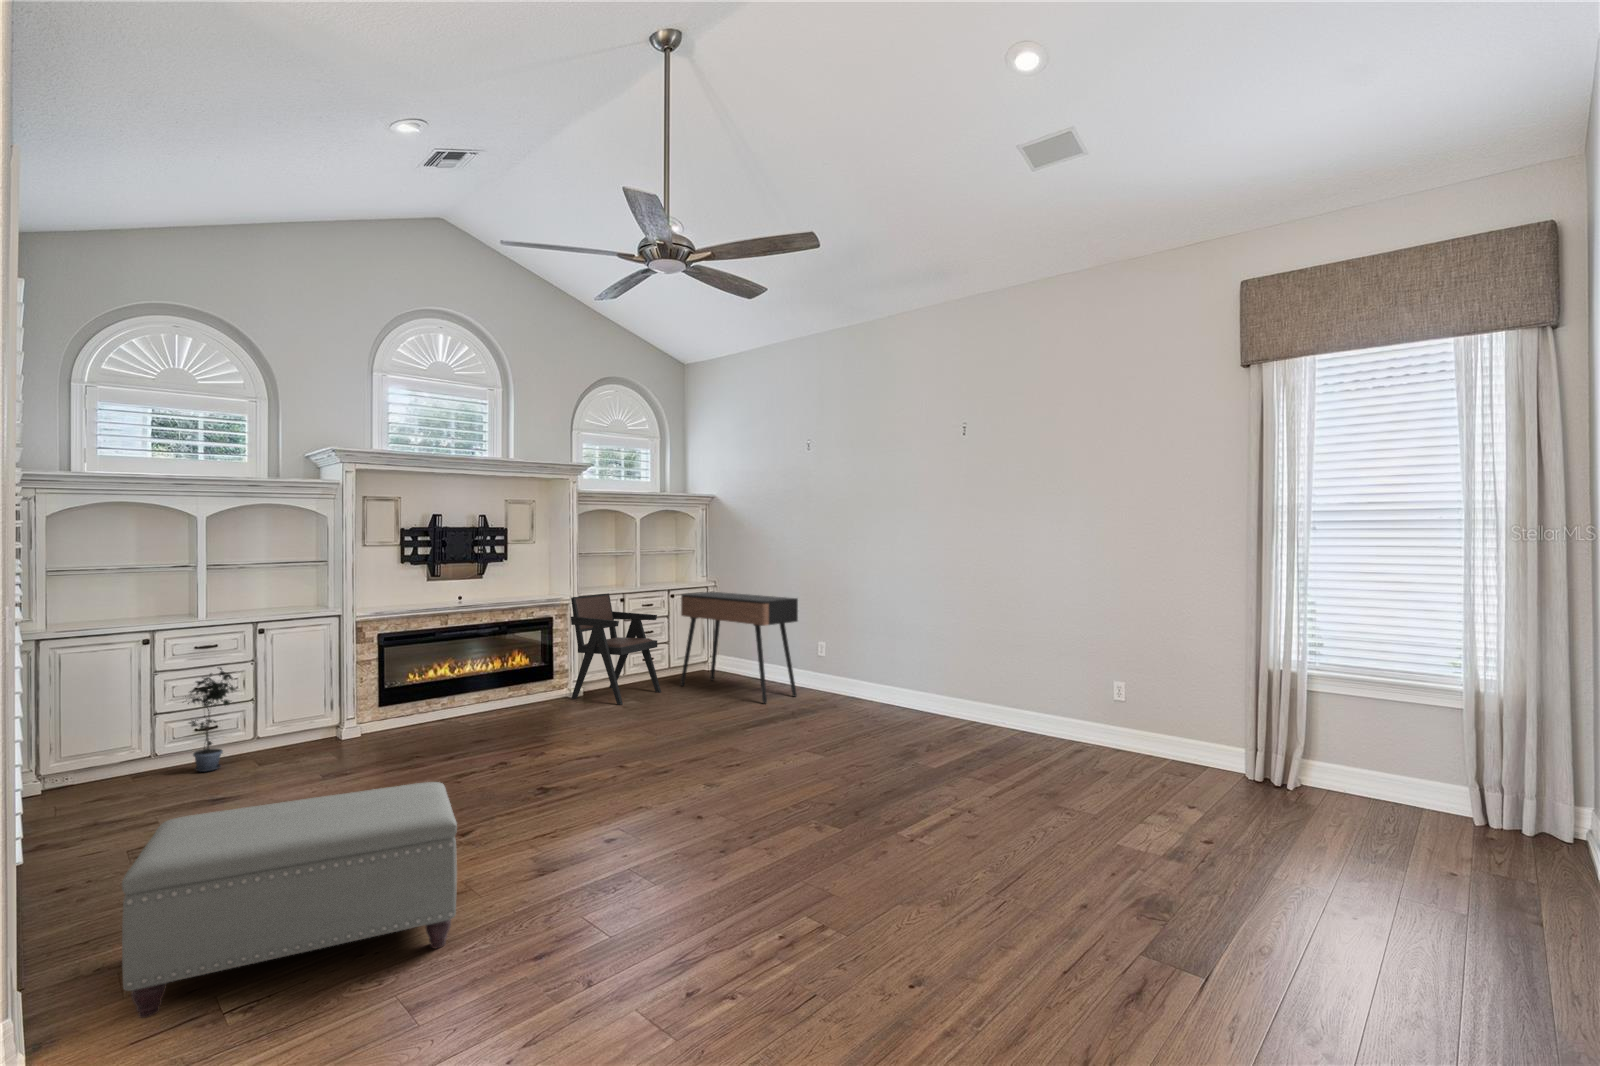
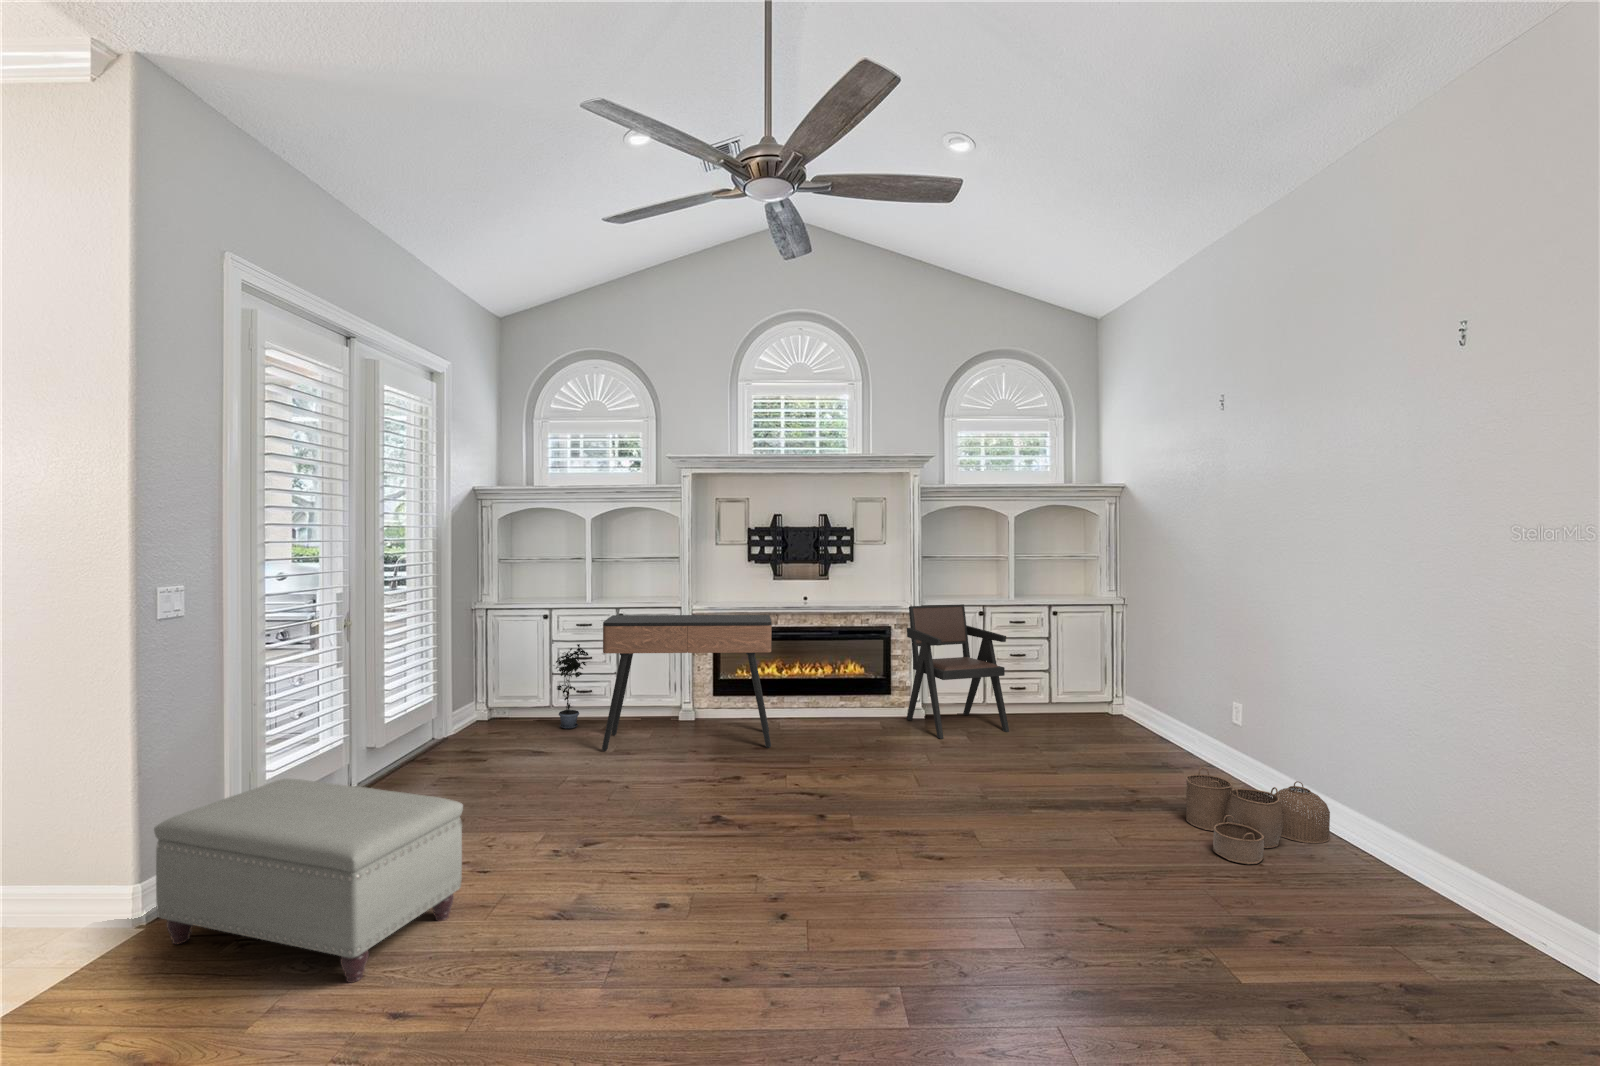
console table: present [681,592,798,703] -> present [602,615,772,751]
woven basket: none [827,676,896,724] -> present [1186,768,1330,864]

